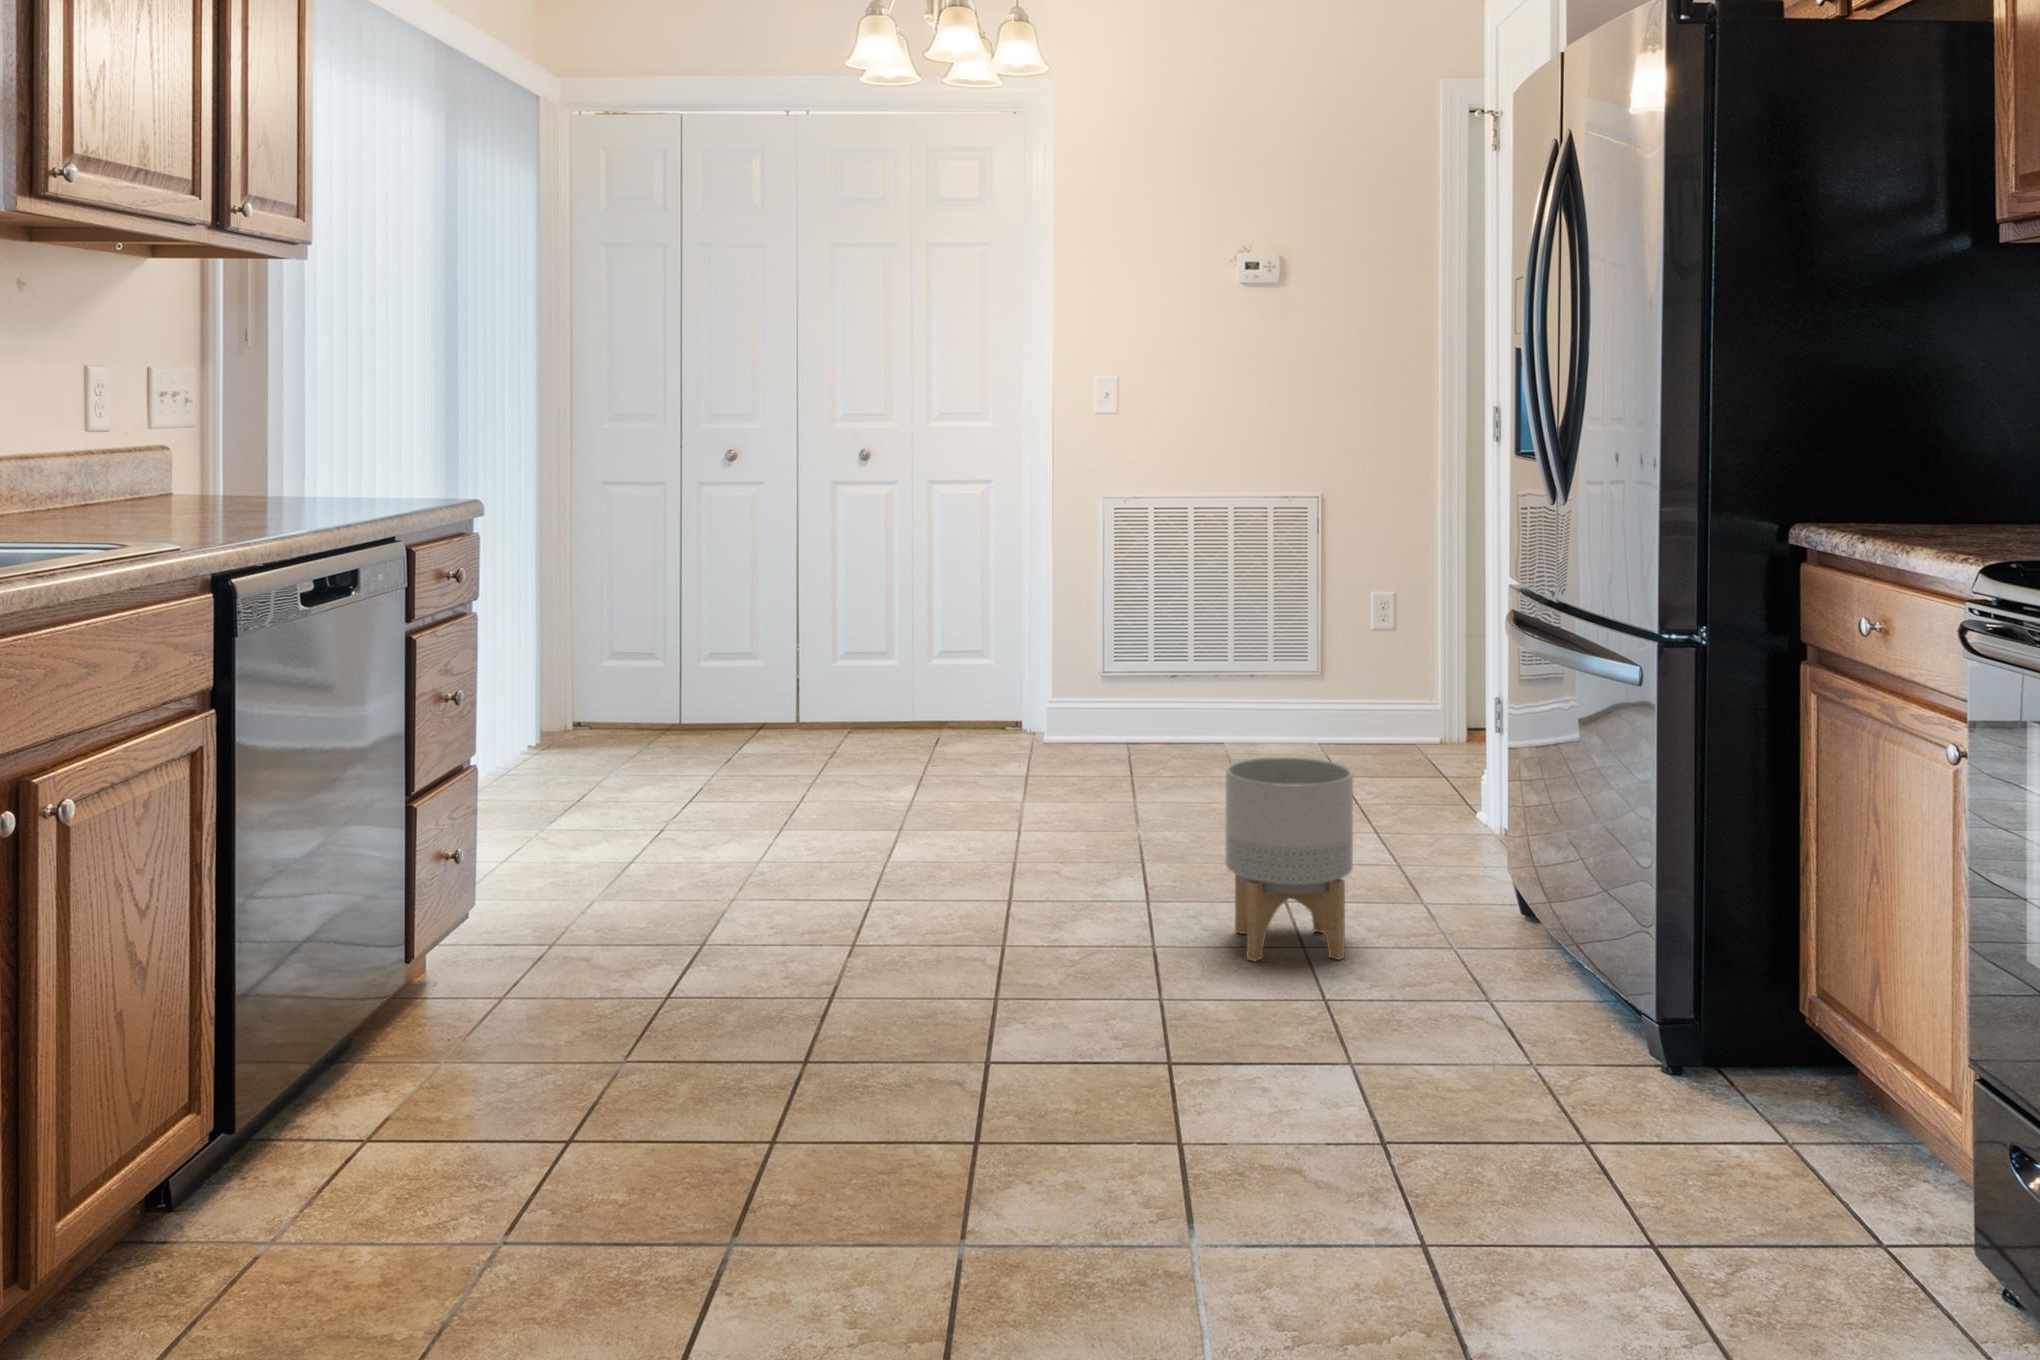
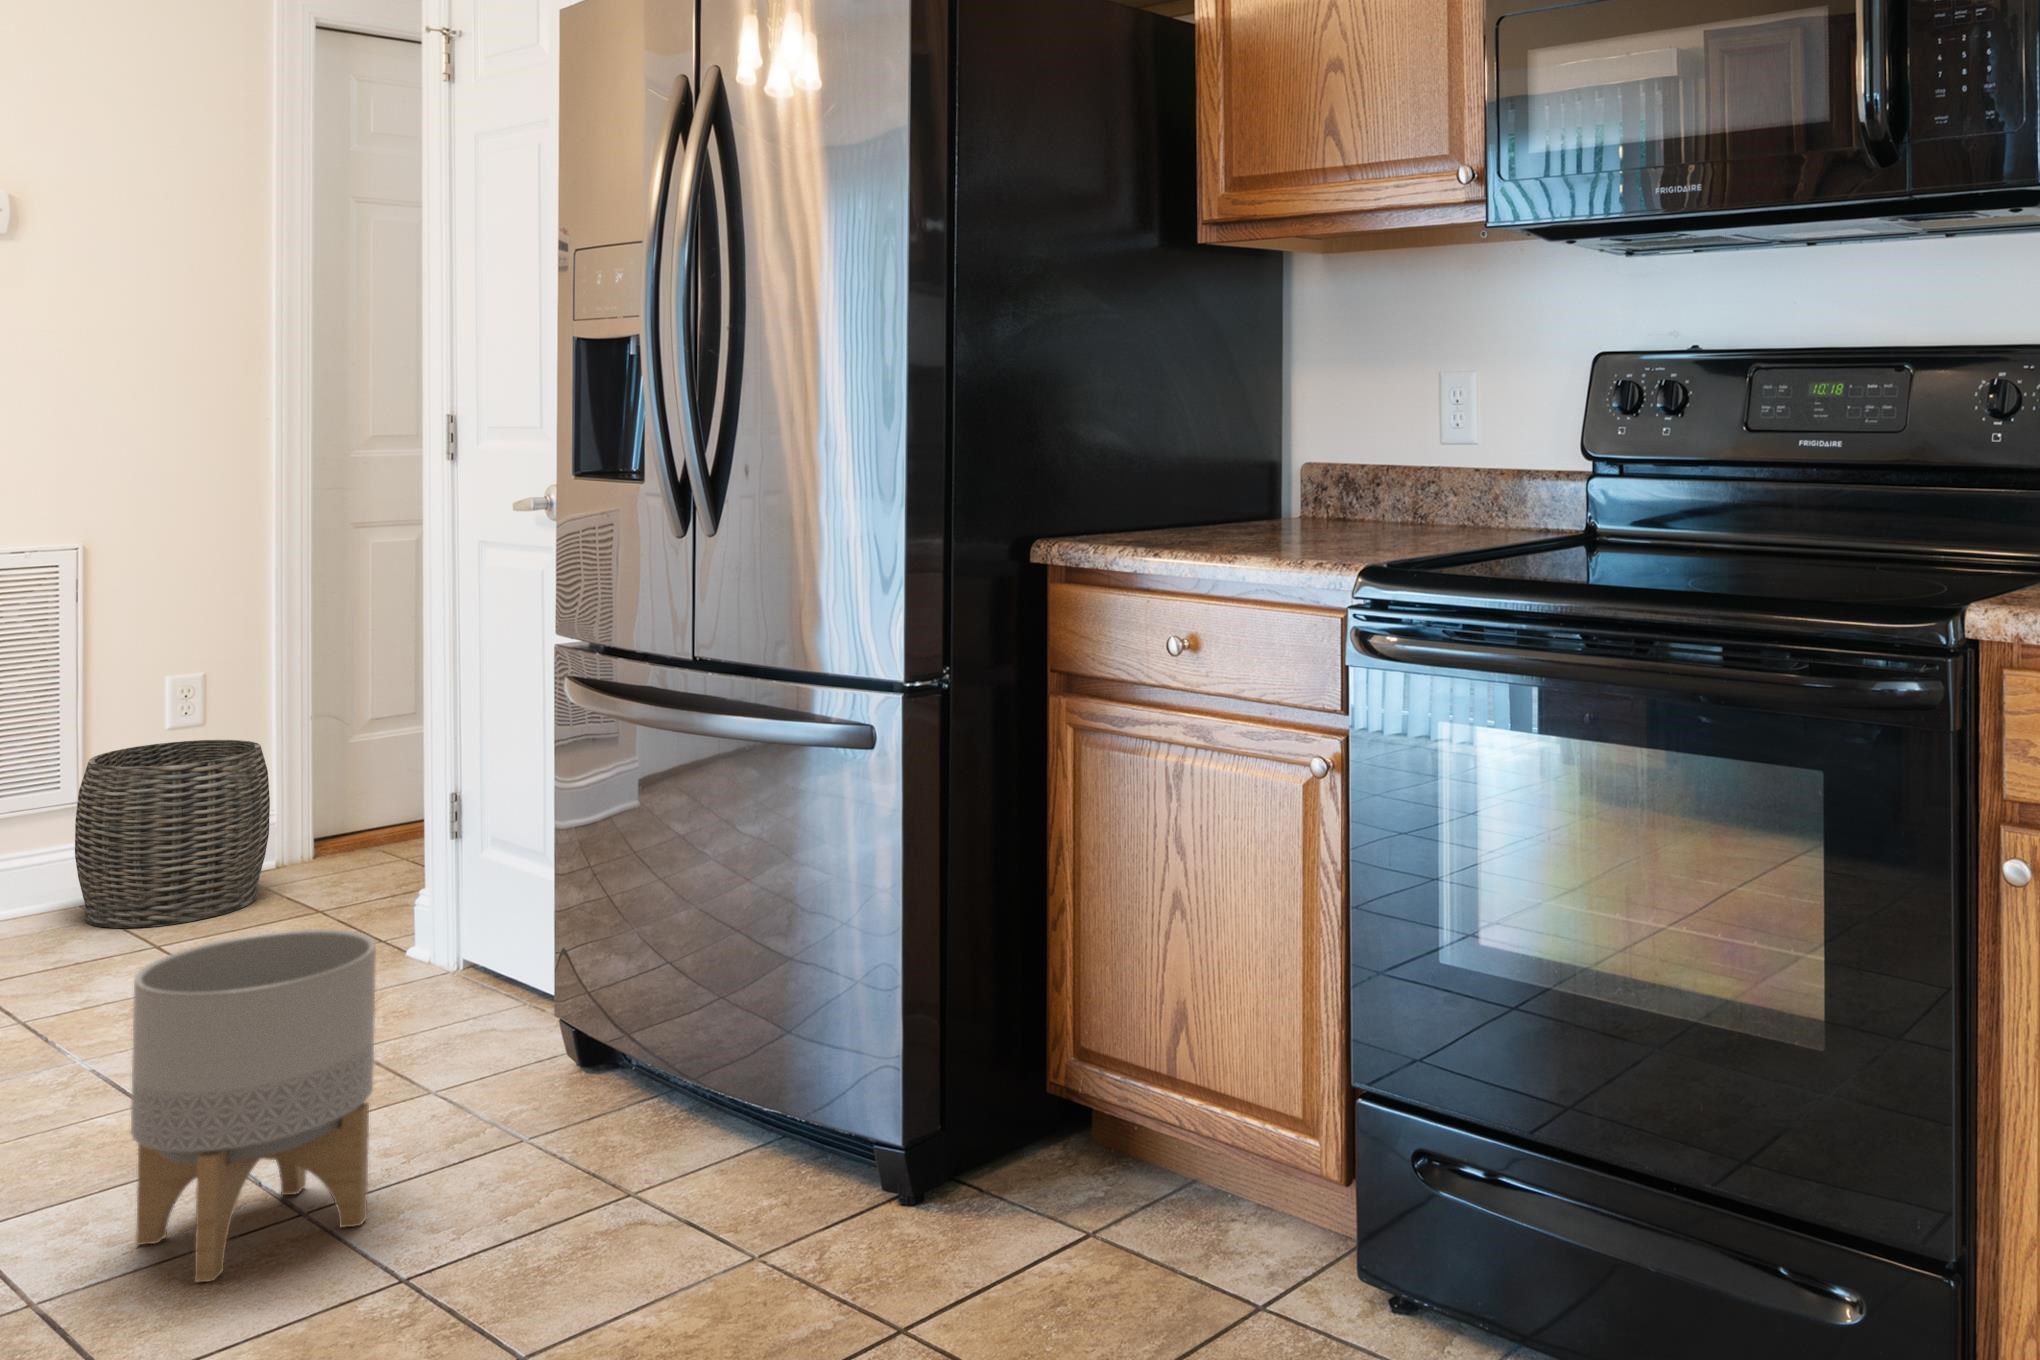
woven basket: none [1317,644,1425,768] -> present [75,740,270,928]

